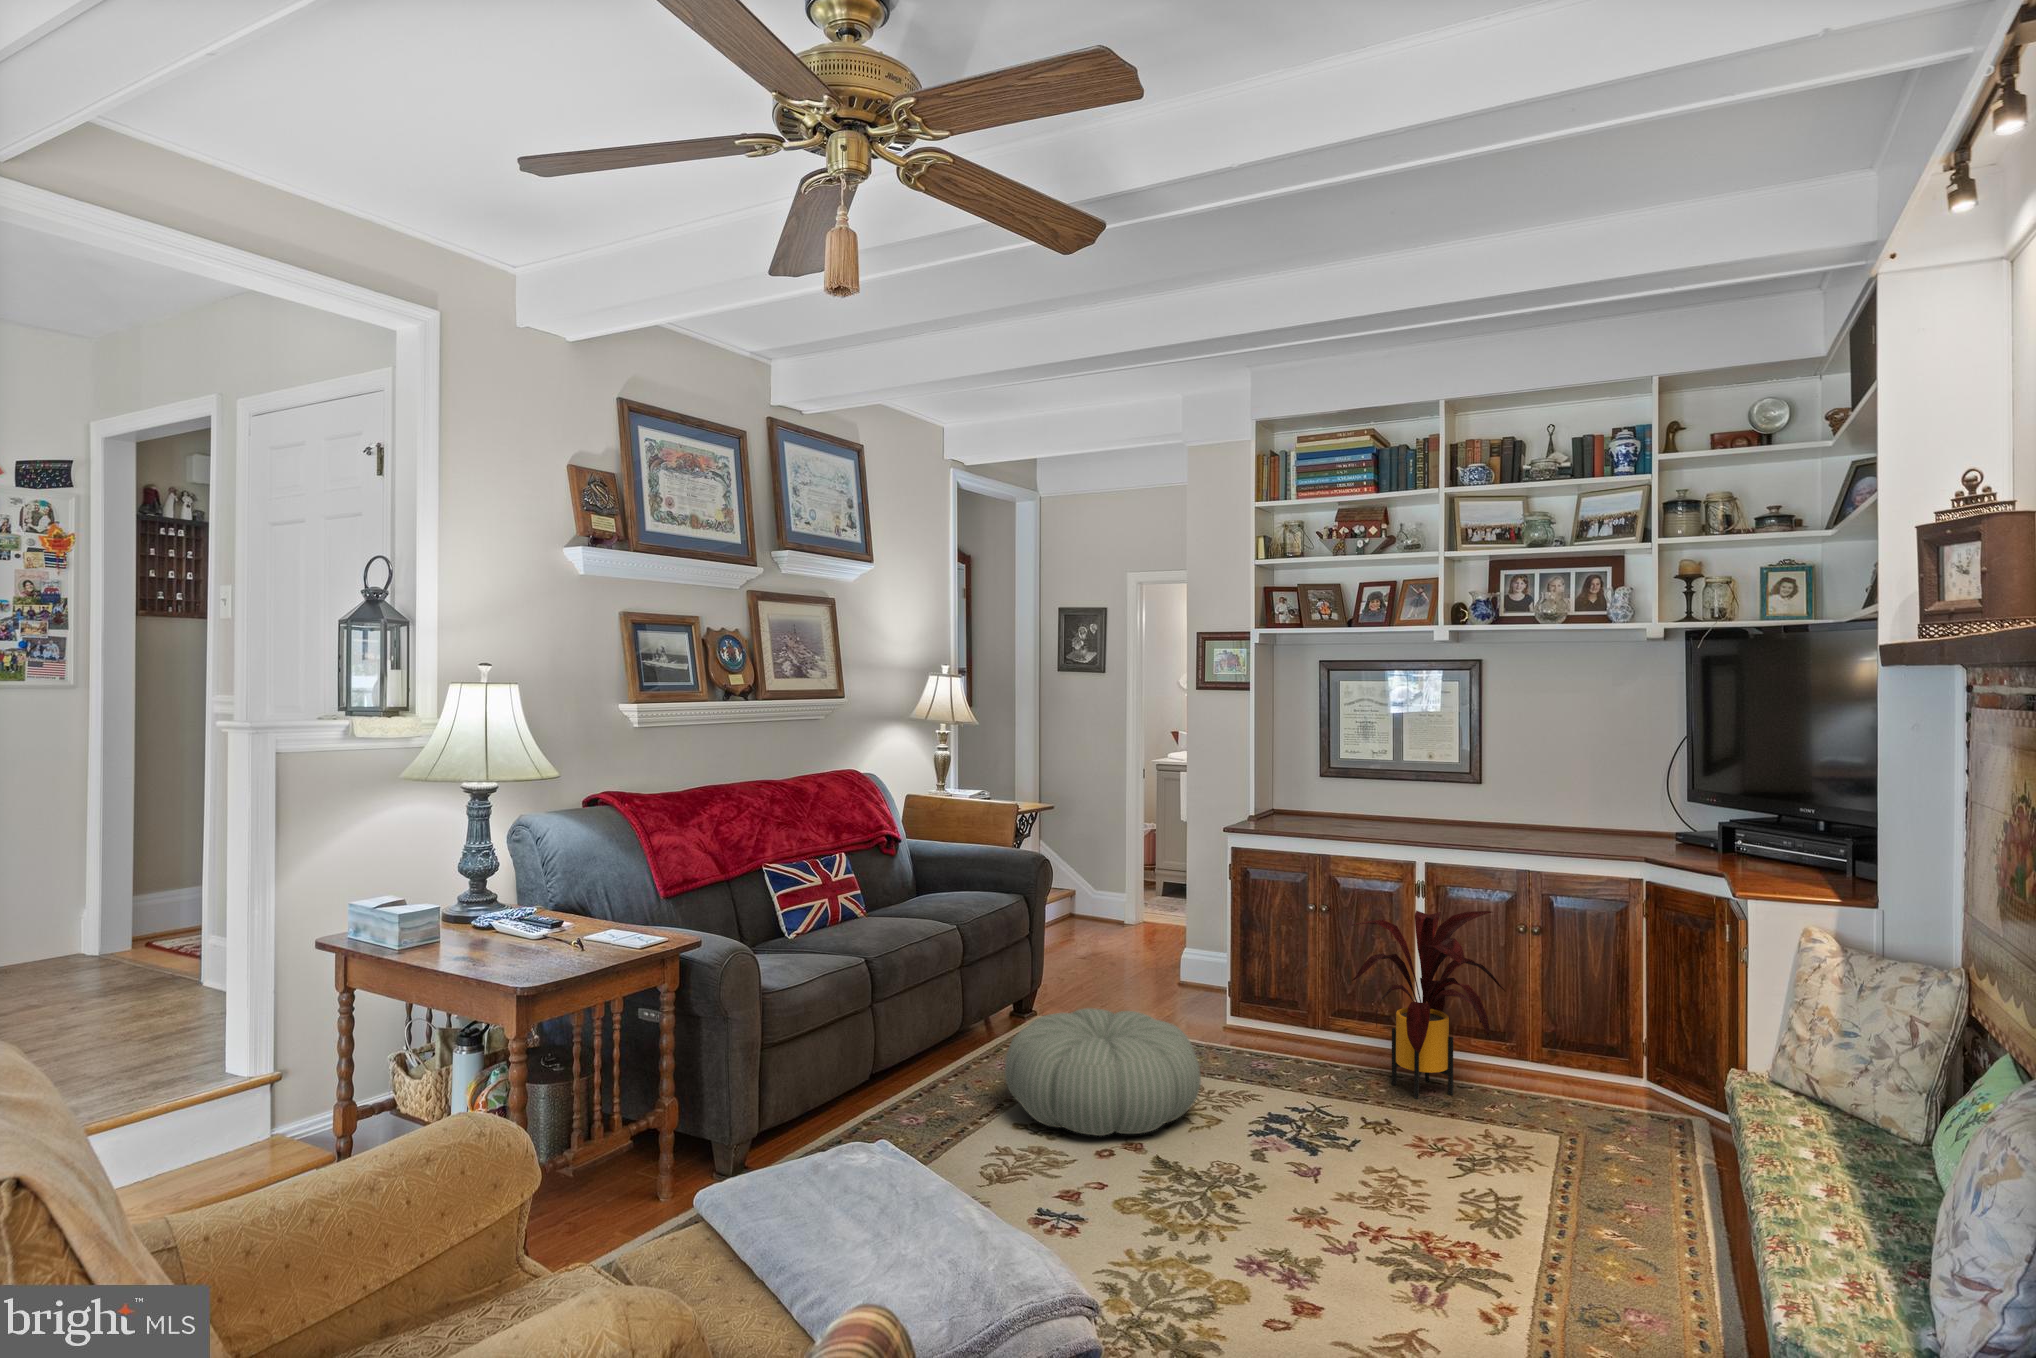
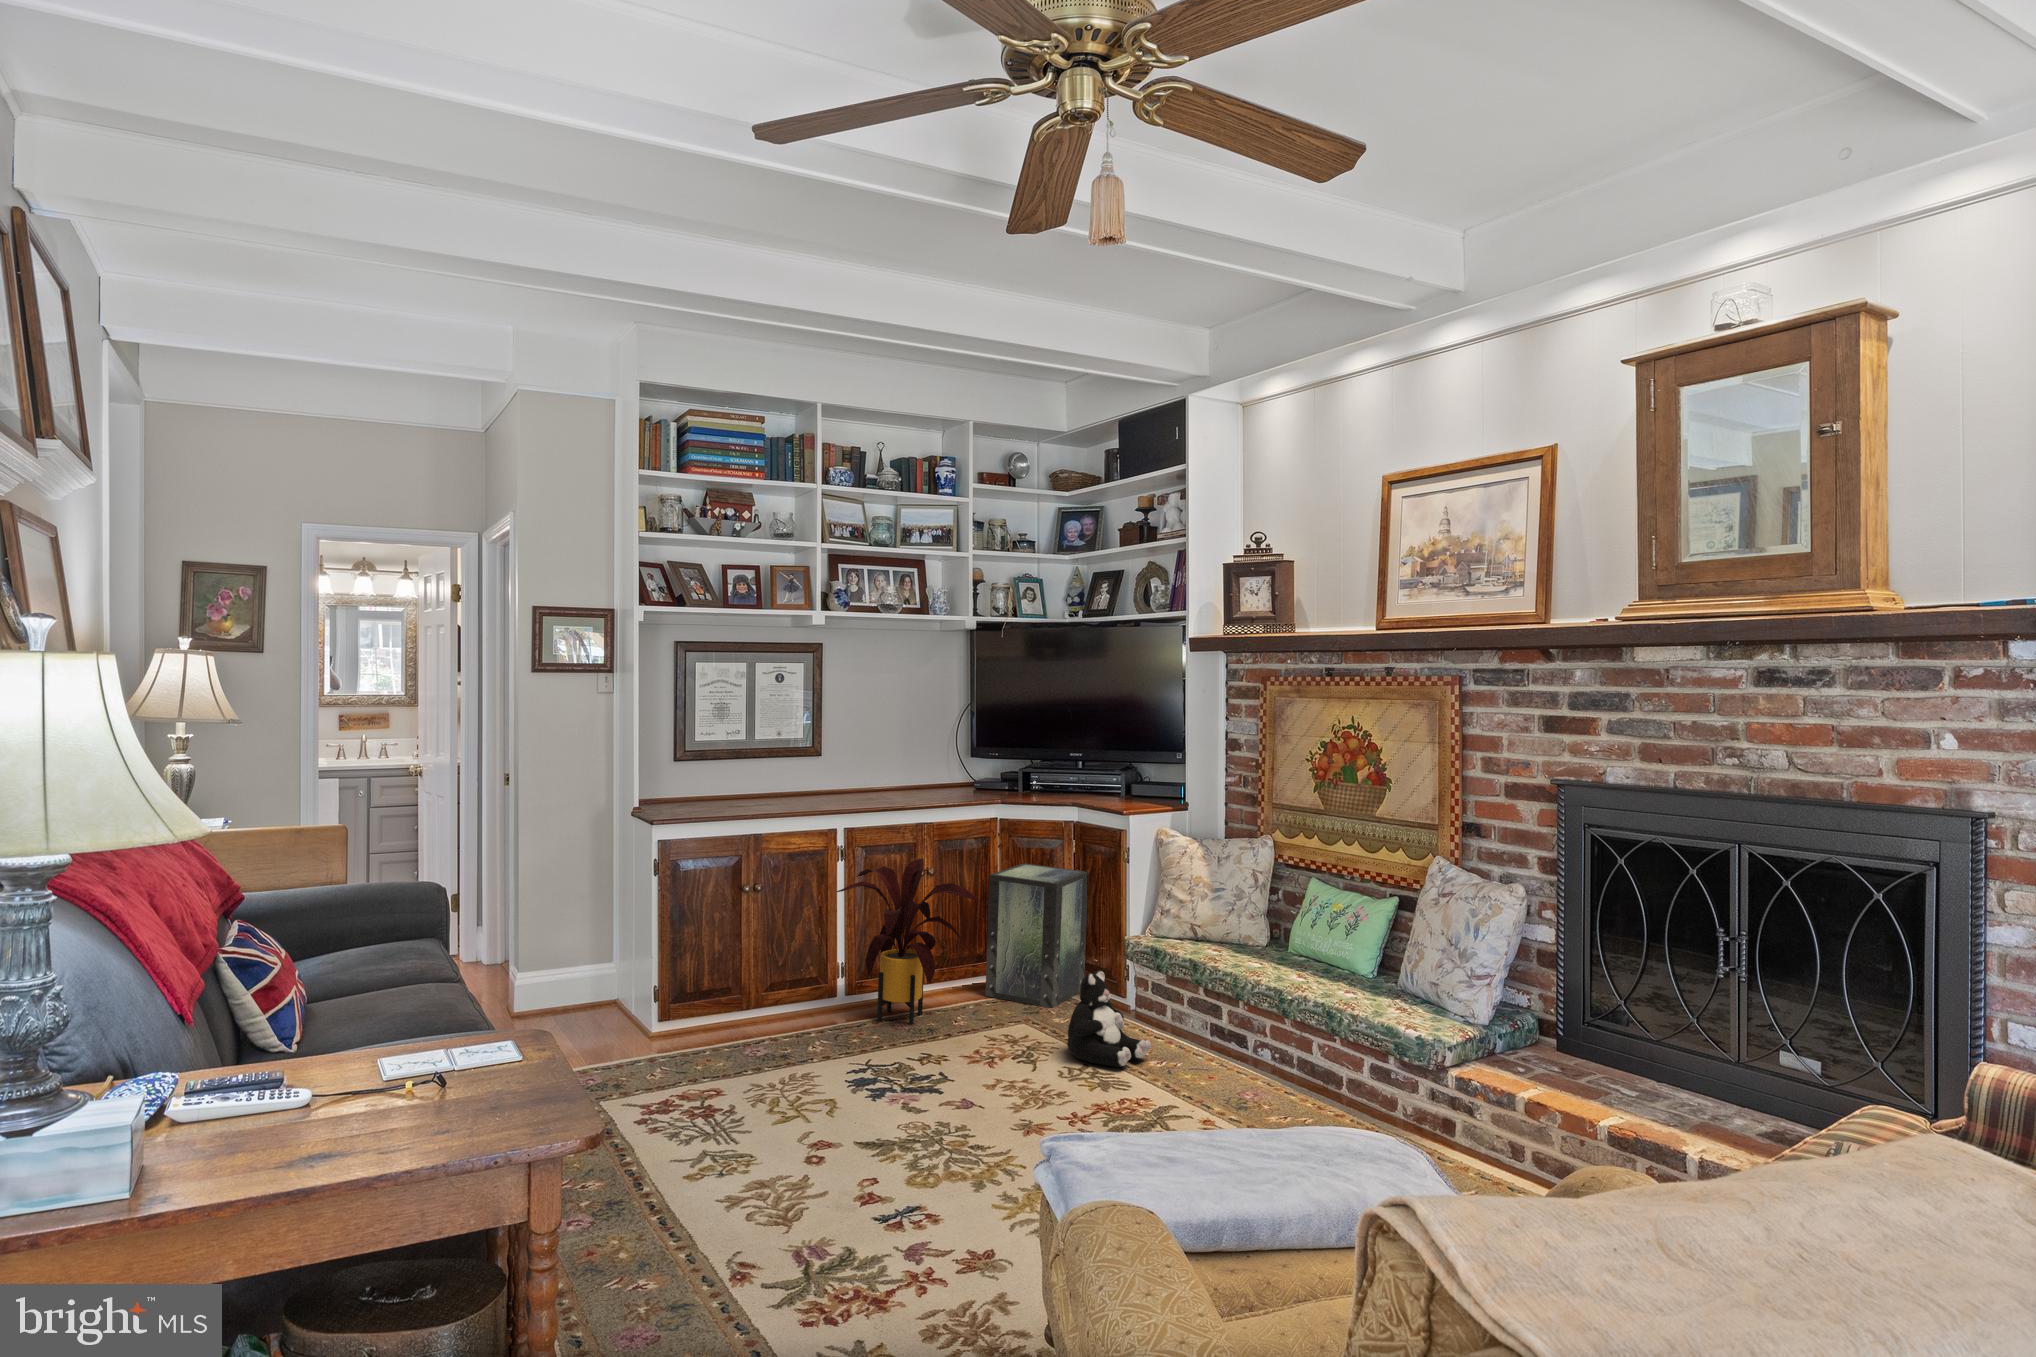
storage box: none [1573,948,1729,1147] -> present [985,863,1087,1008]
pouf: present [1005,1008,1201,1136] -> none [676,1016,878,1144]
plush toy: none [1469,1083,1576,1227] -> present [1067,970,1151,1067]

